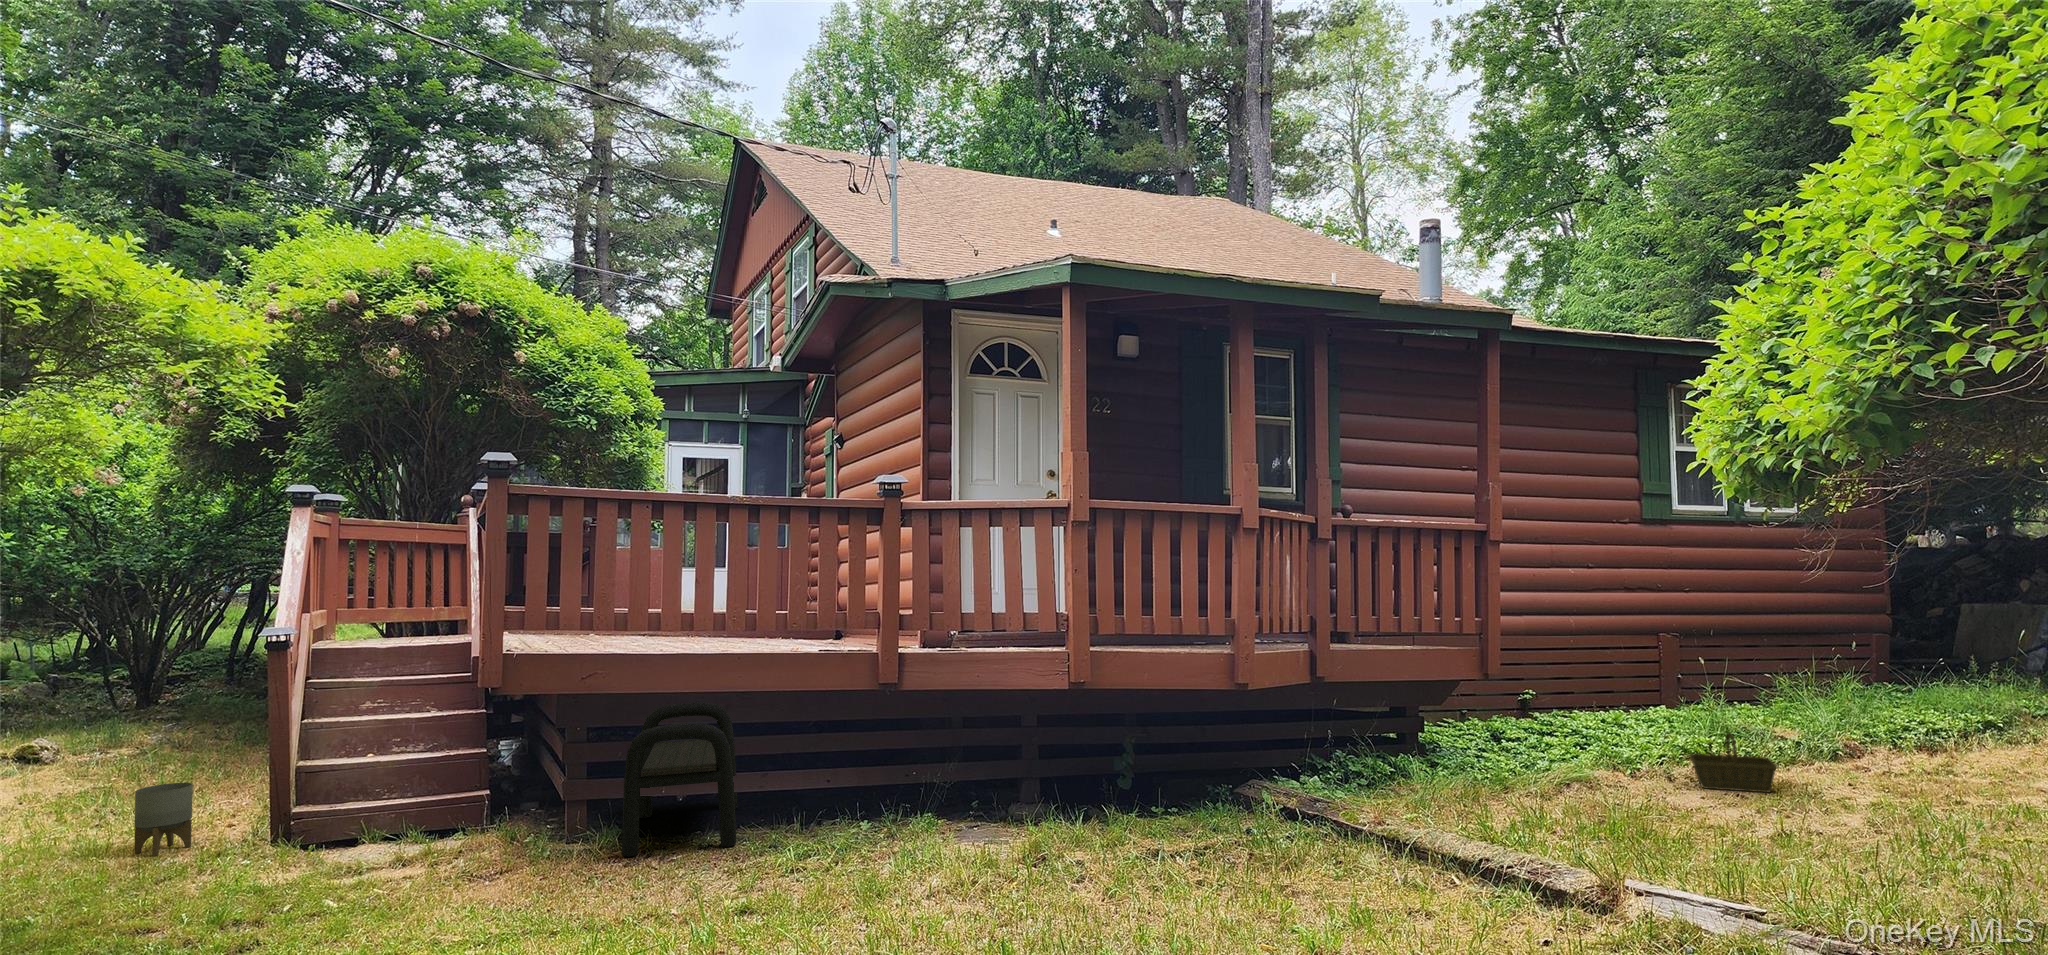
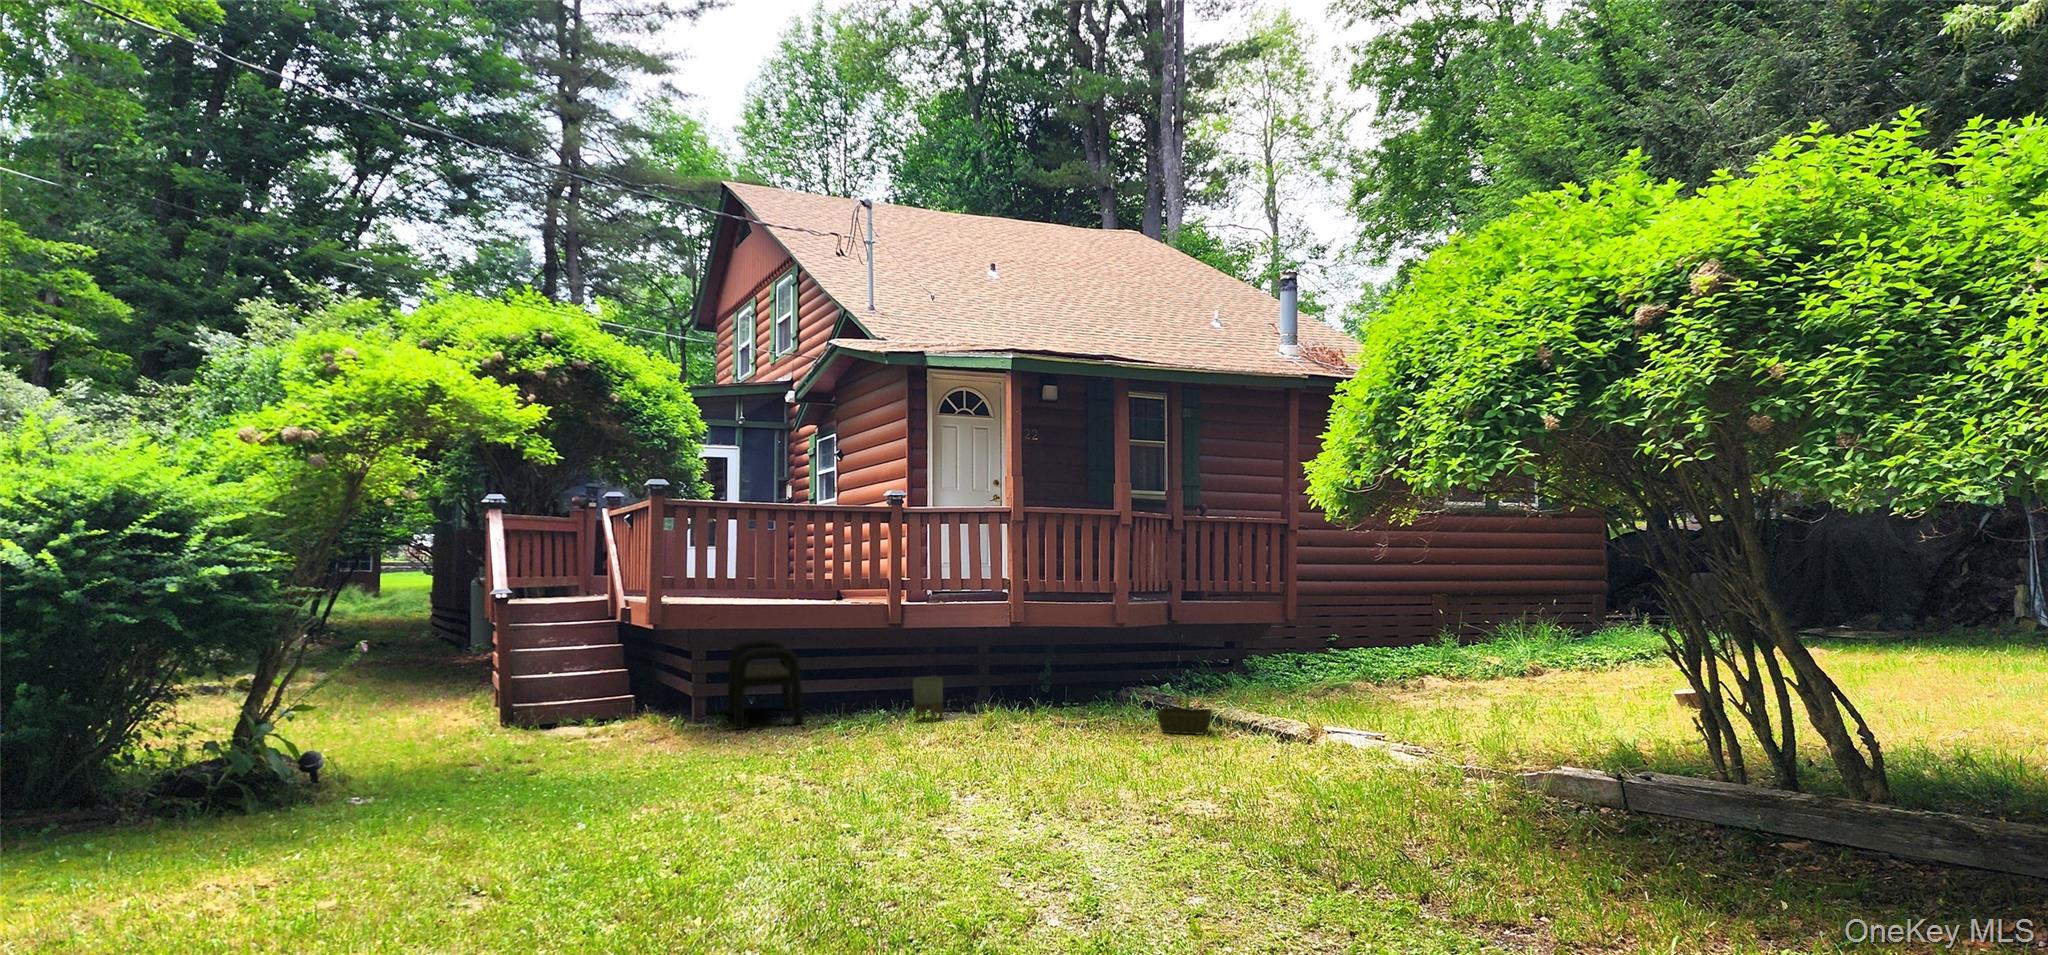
basket: present [1690,733,1777,792] -> present [1156,691,1212,734]
planter: present [134,782,193,856] -> present [913,677,943,721]

